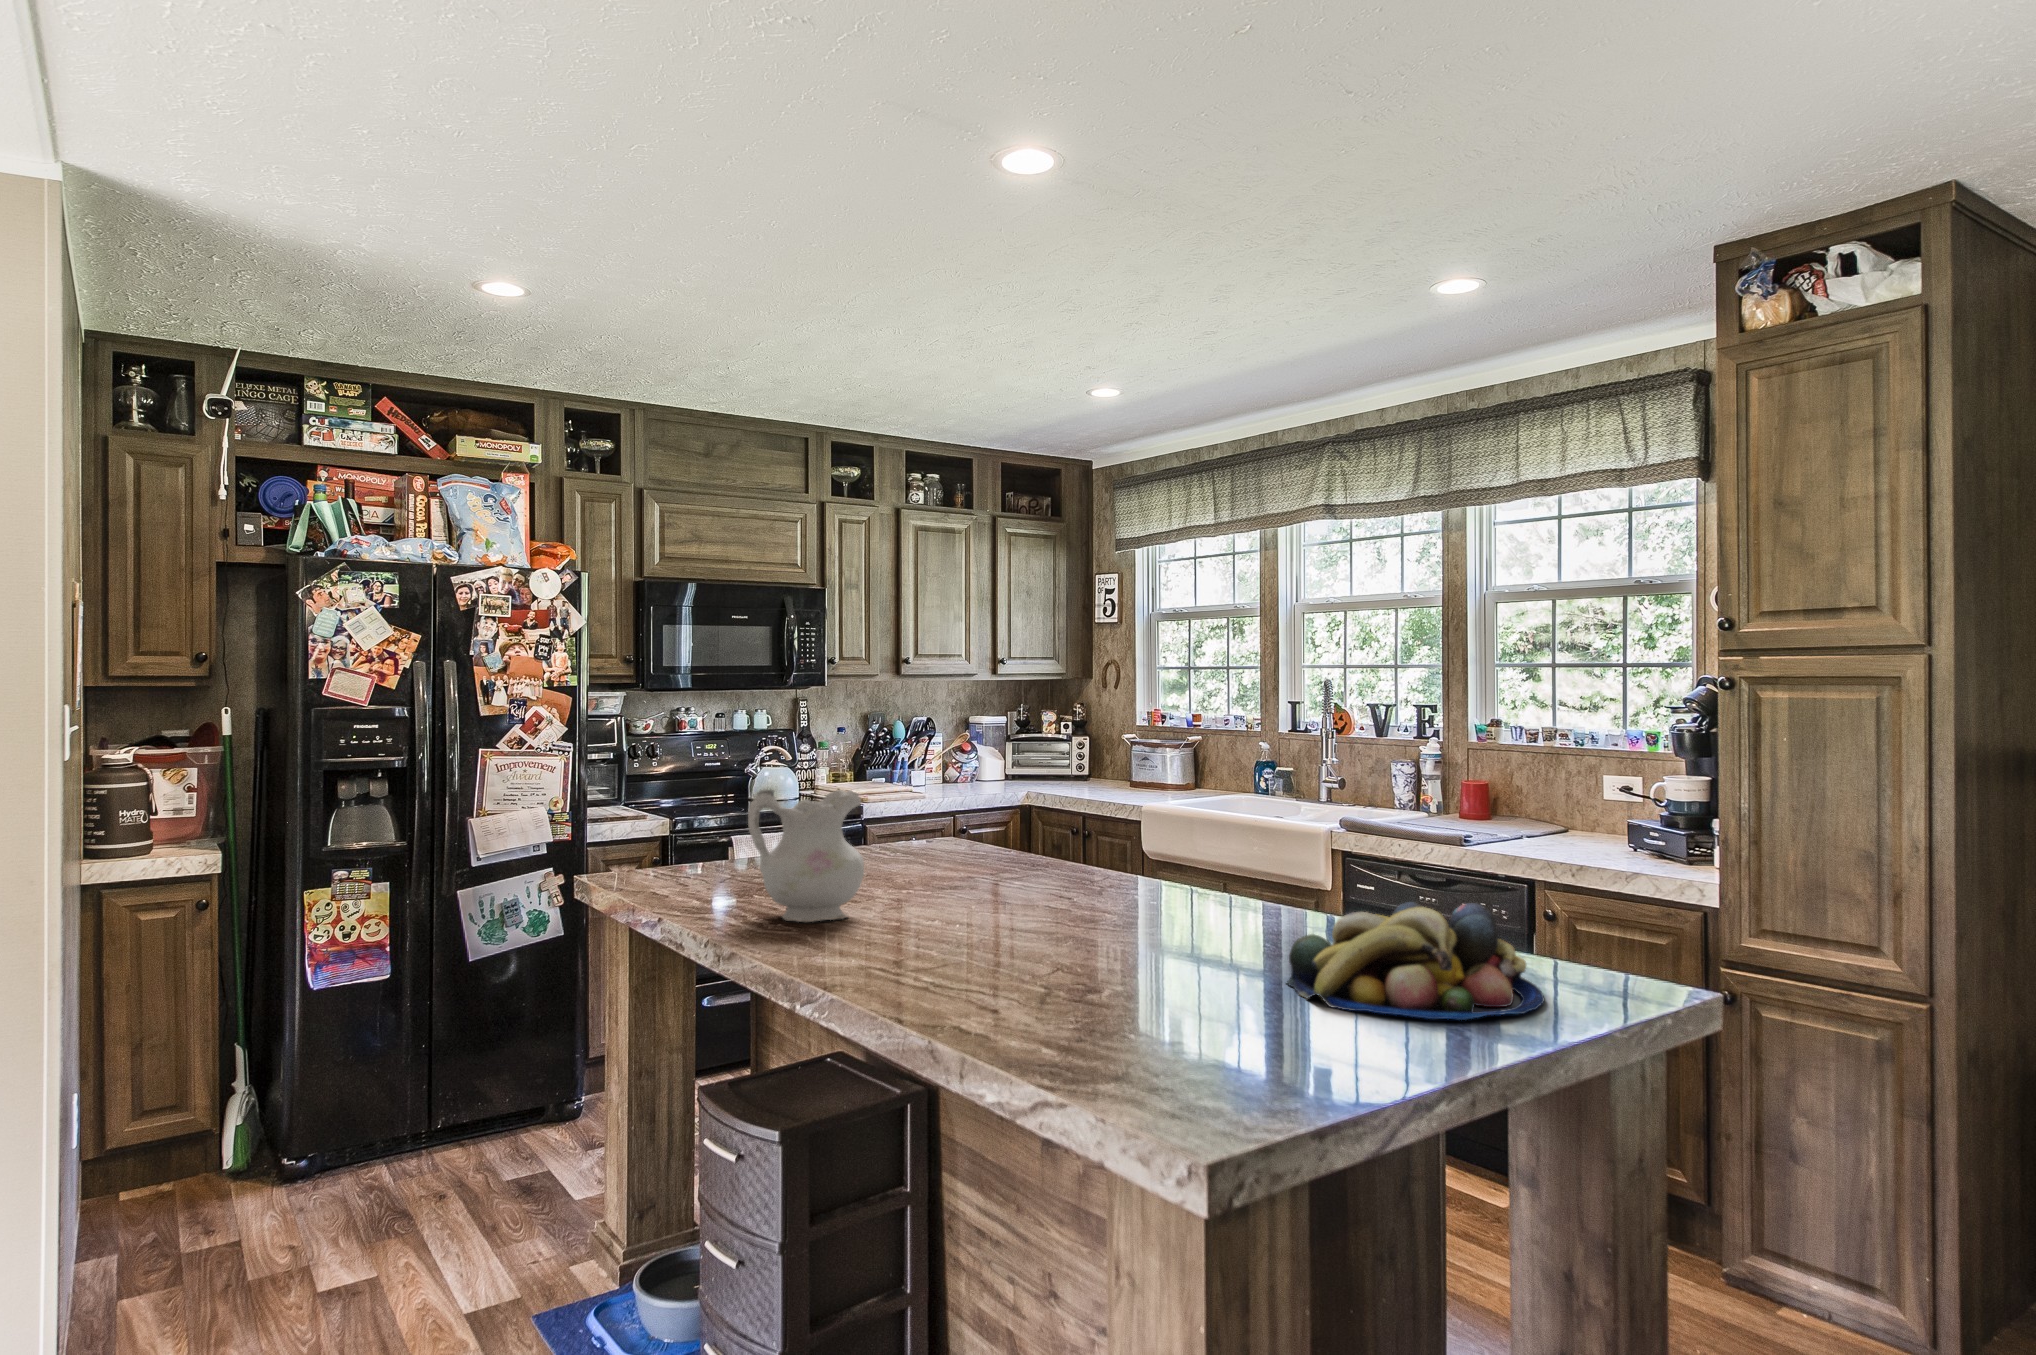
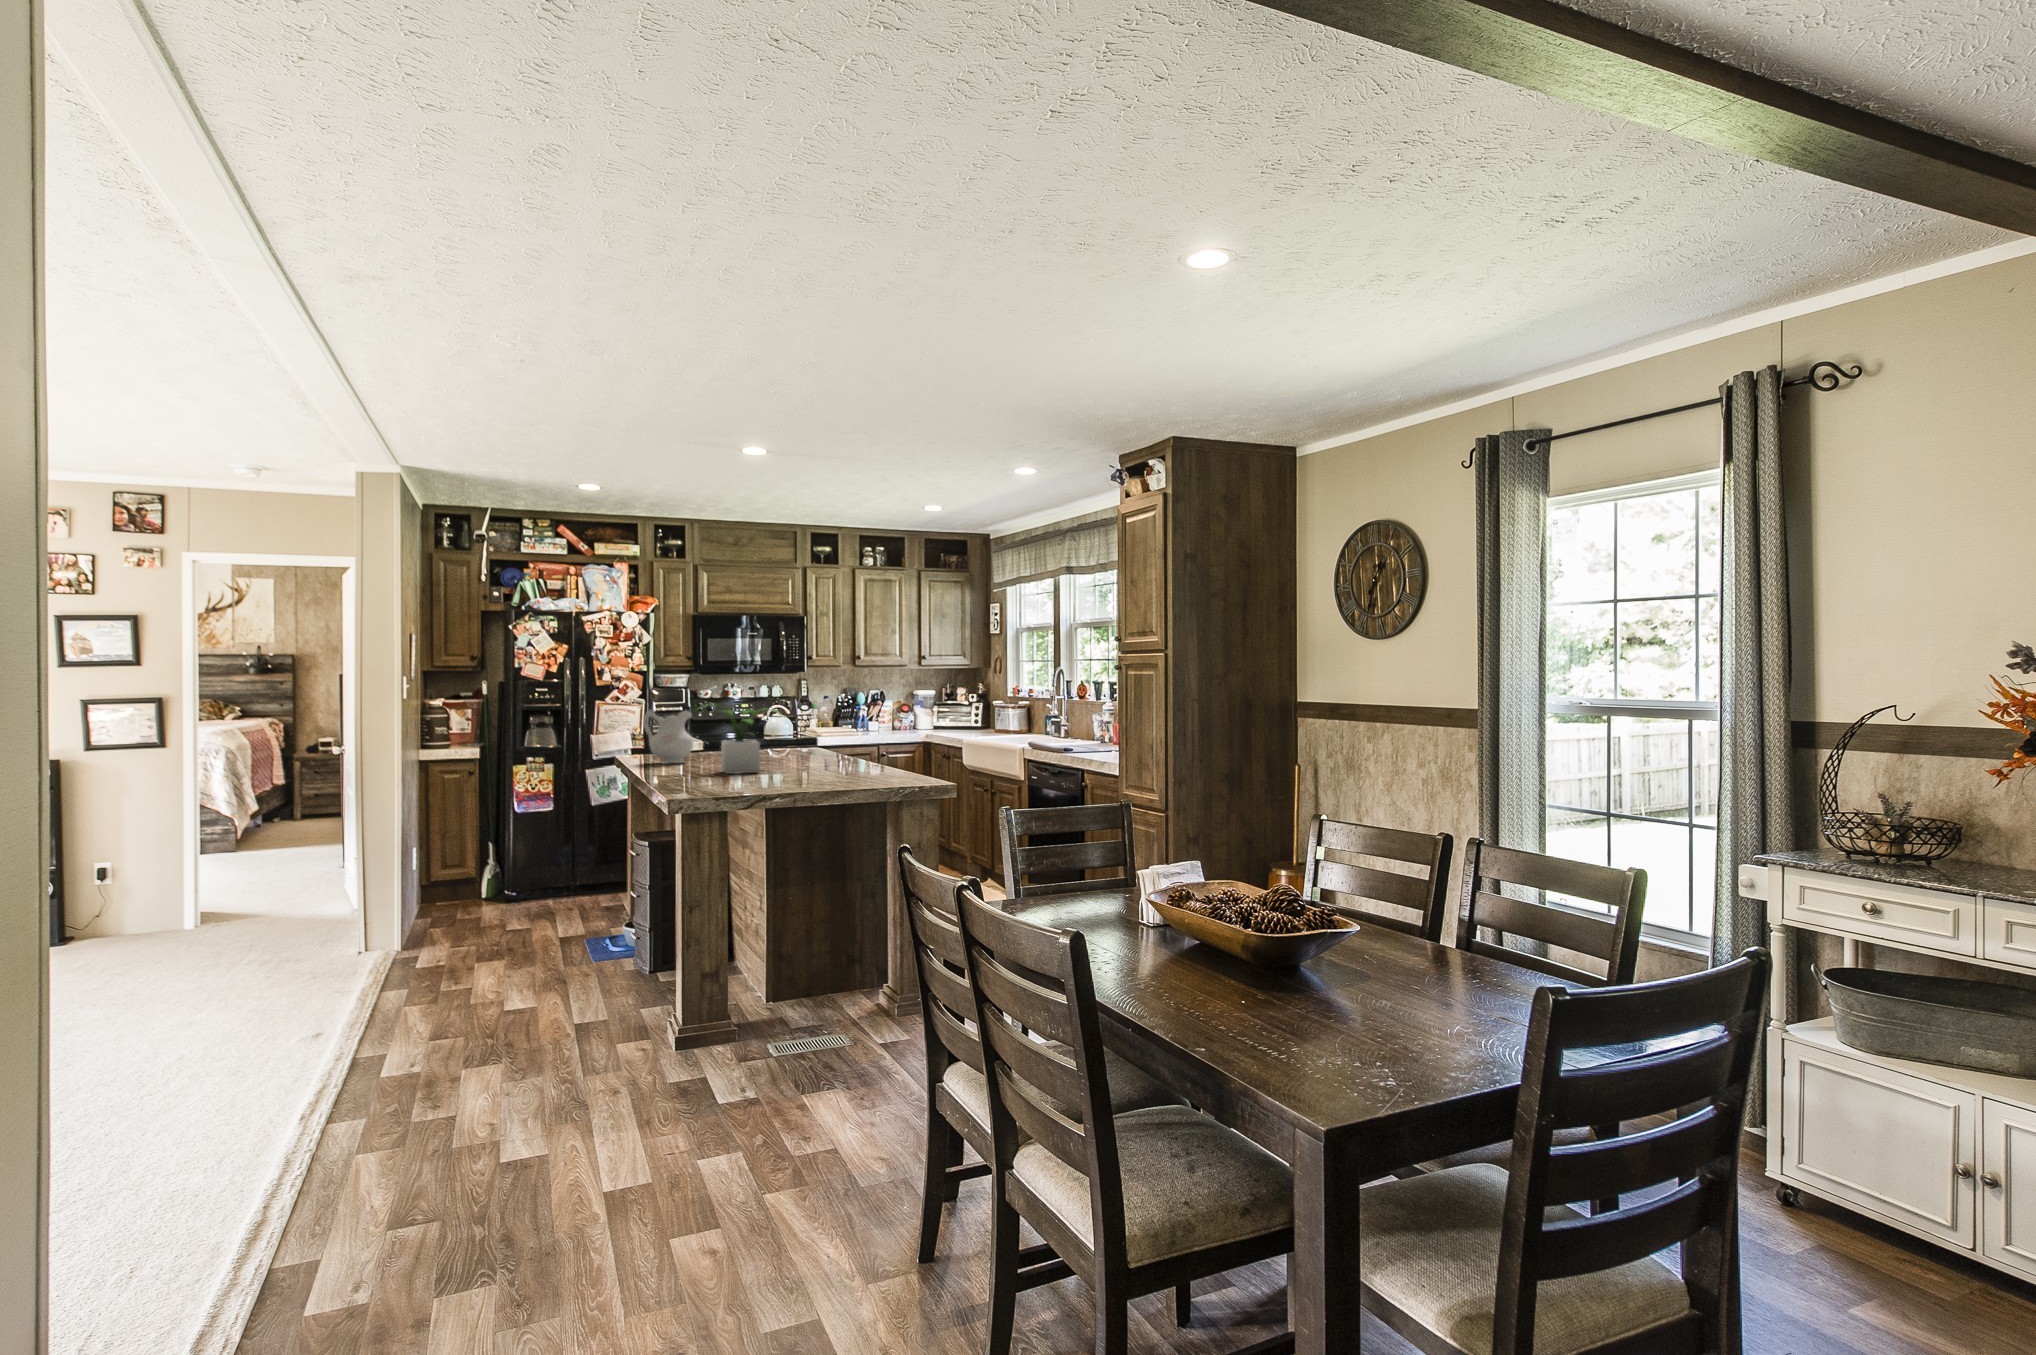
potted plant: none [1008,789,1202,975] -> present [694,704,781,774]
fruit bowl: present [1287,902,1544,1020] -> none [782,746,875,782]

